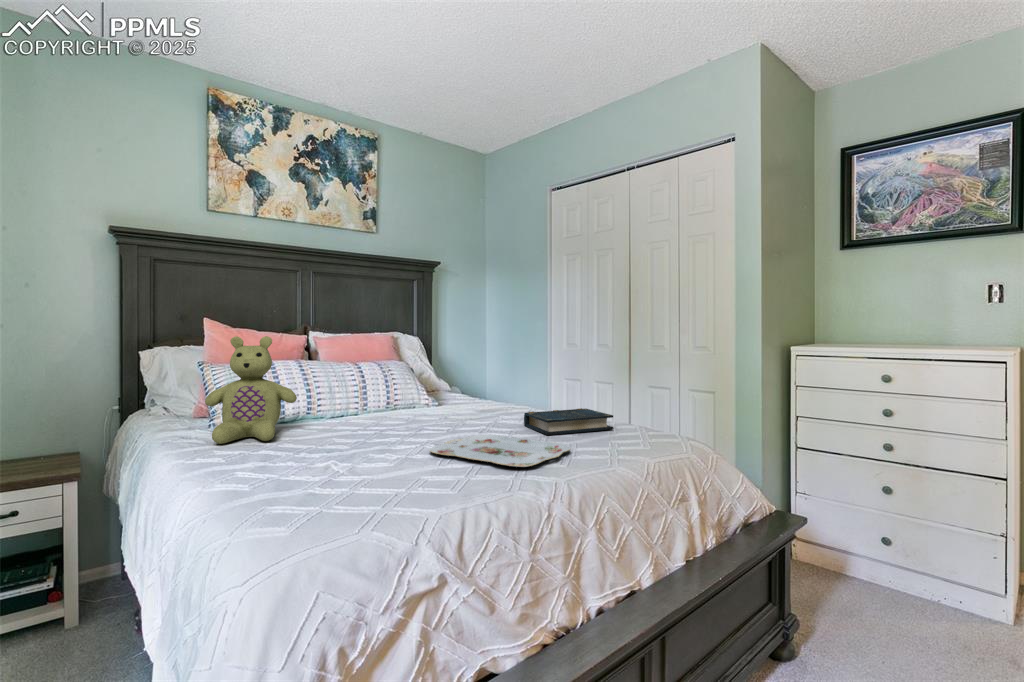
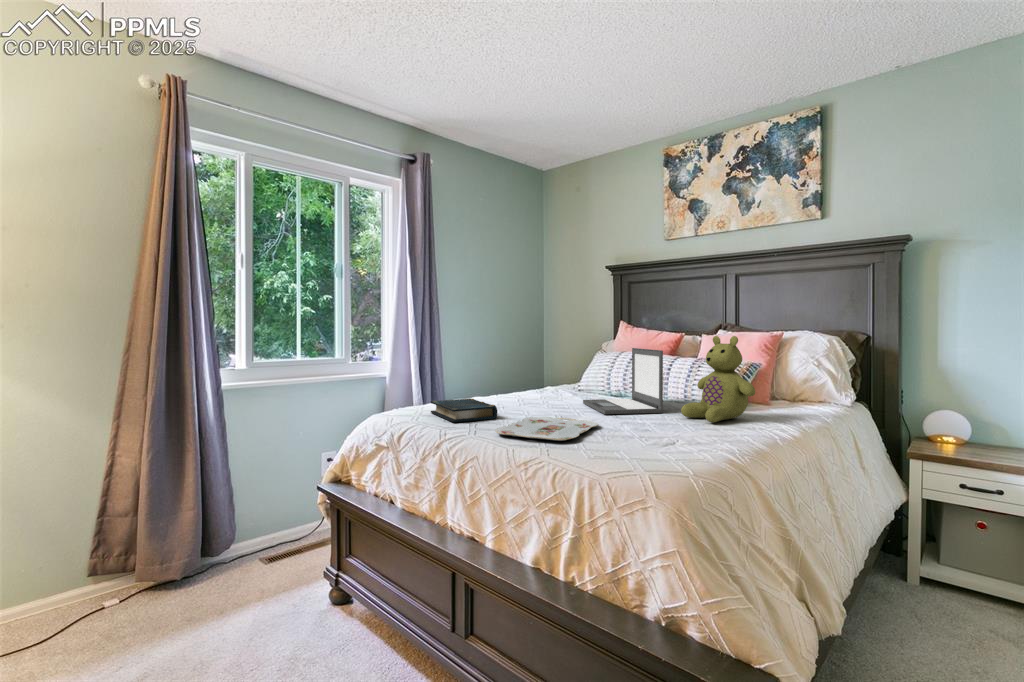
stuffed bear: present [205,336,297,444] -> present [681,336,755,422]
laptop: none [330,352,435,432] -> present [583,348,663,414]
book: present [524,408,613,435] -> present [431,398,497,422]

